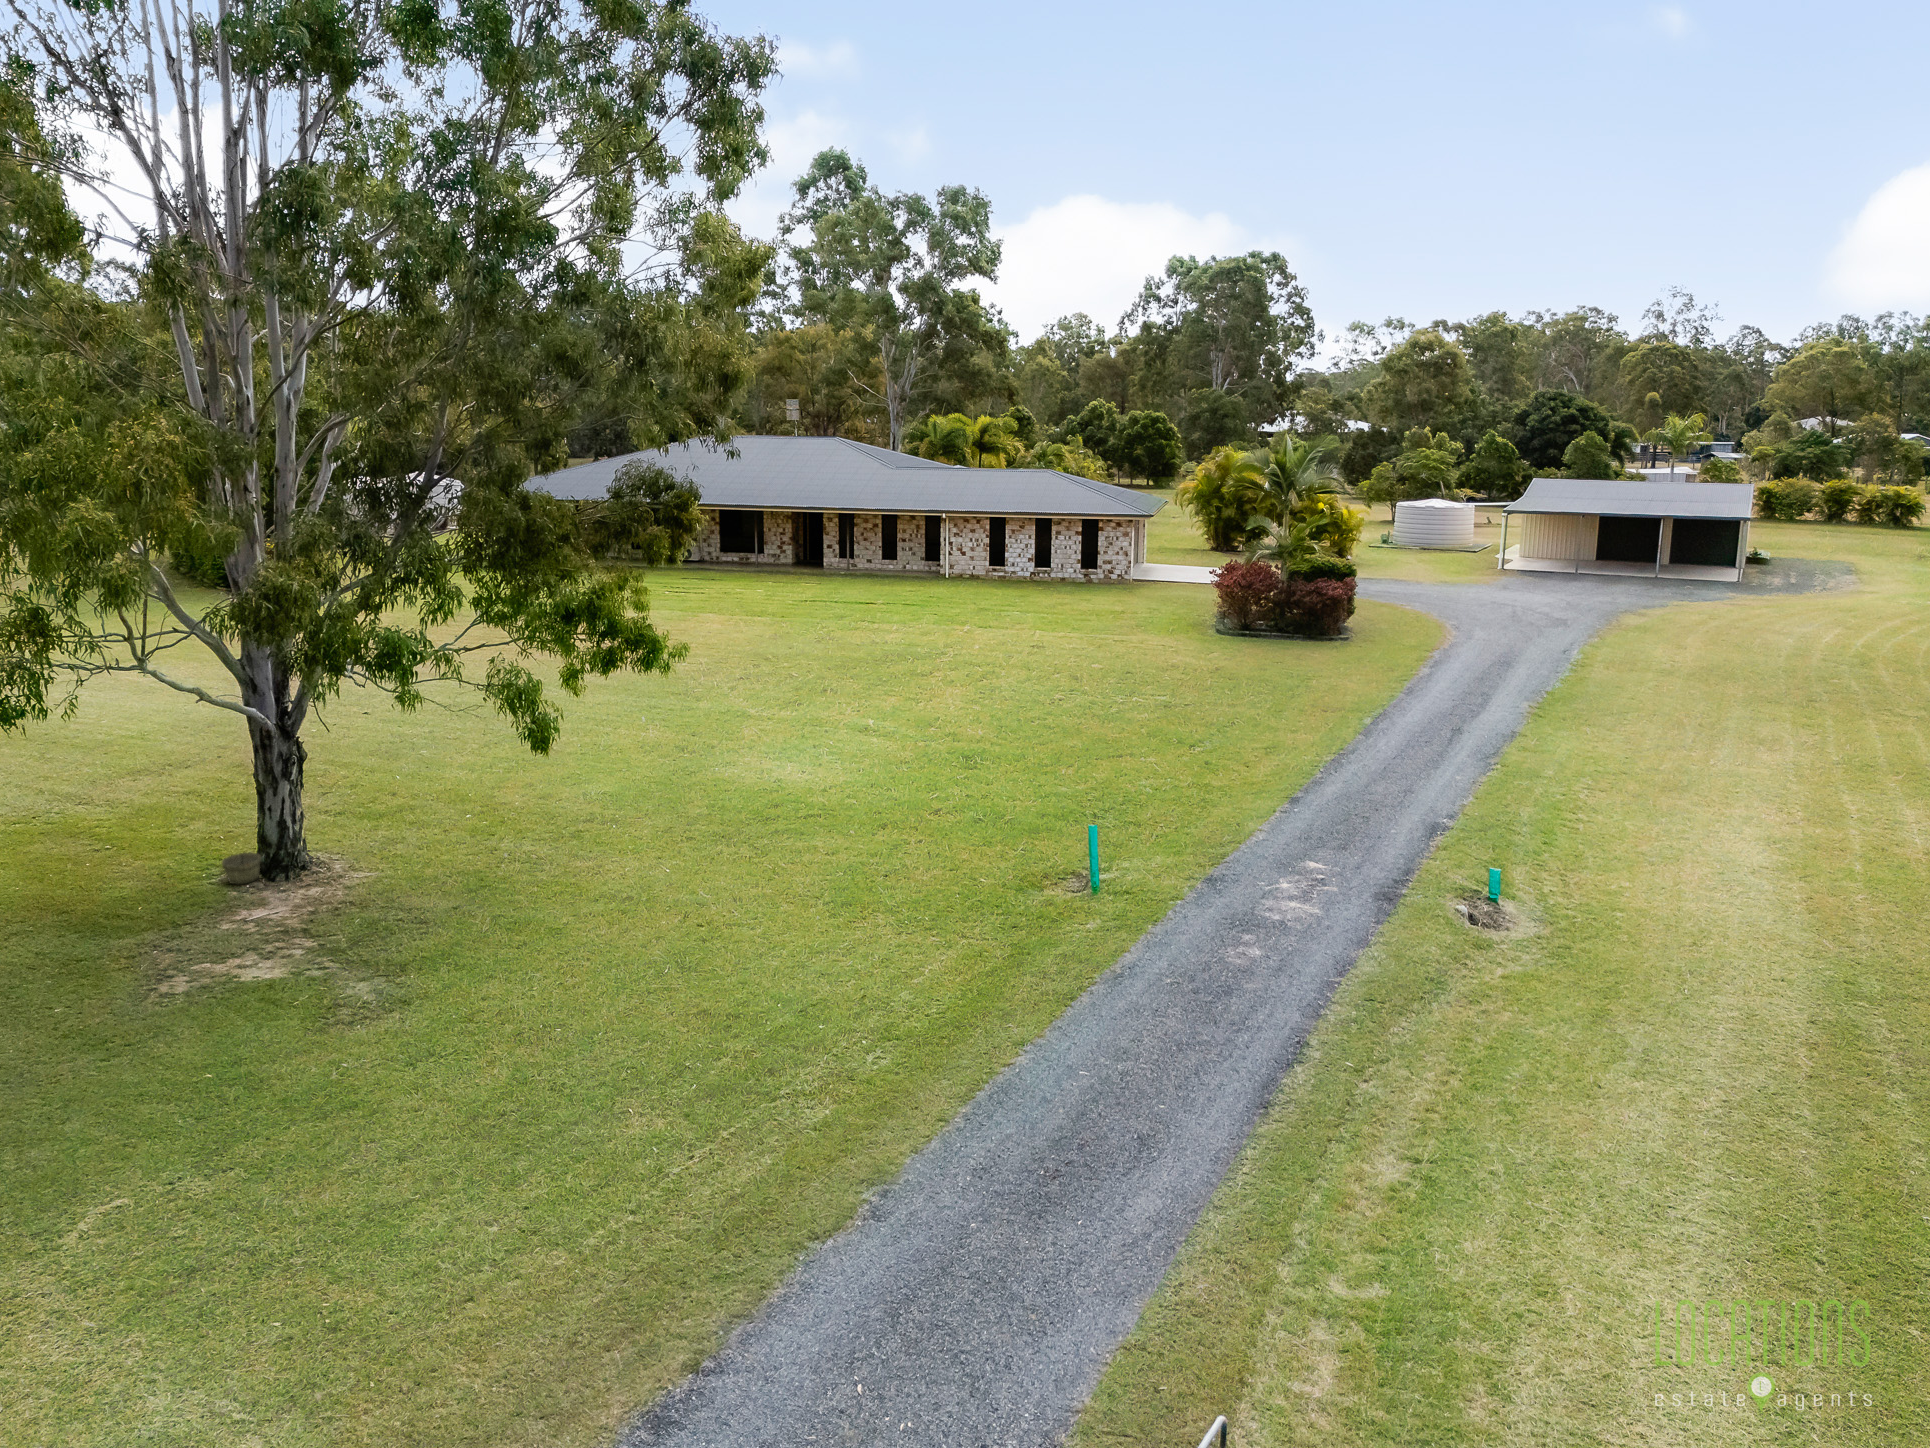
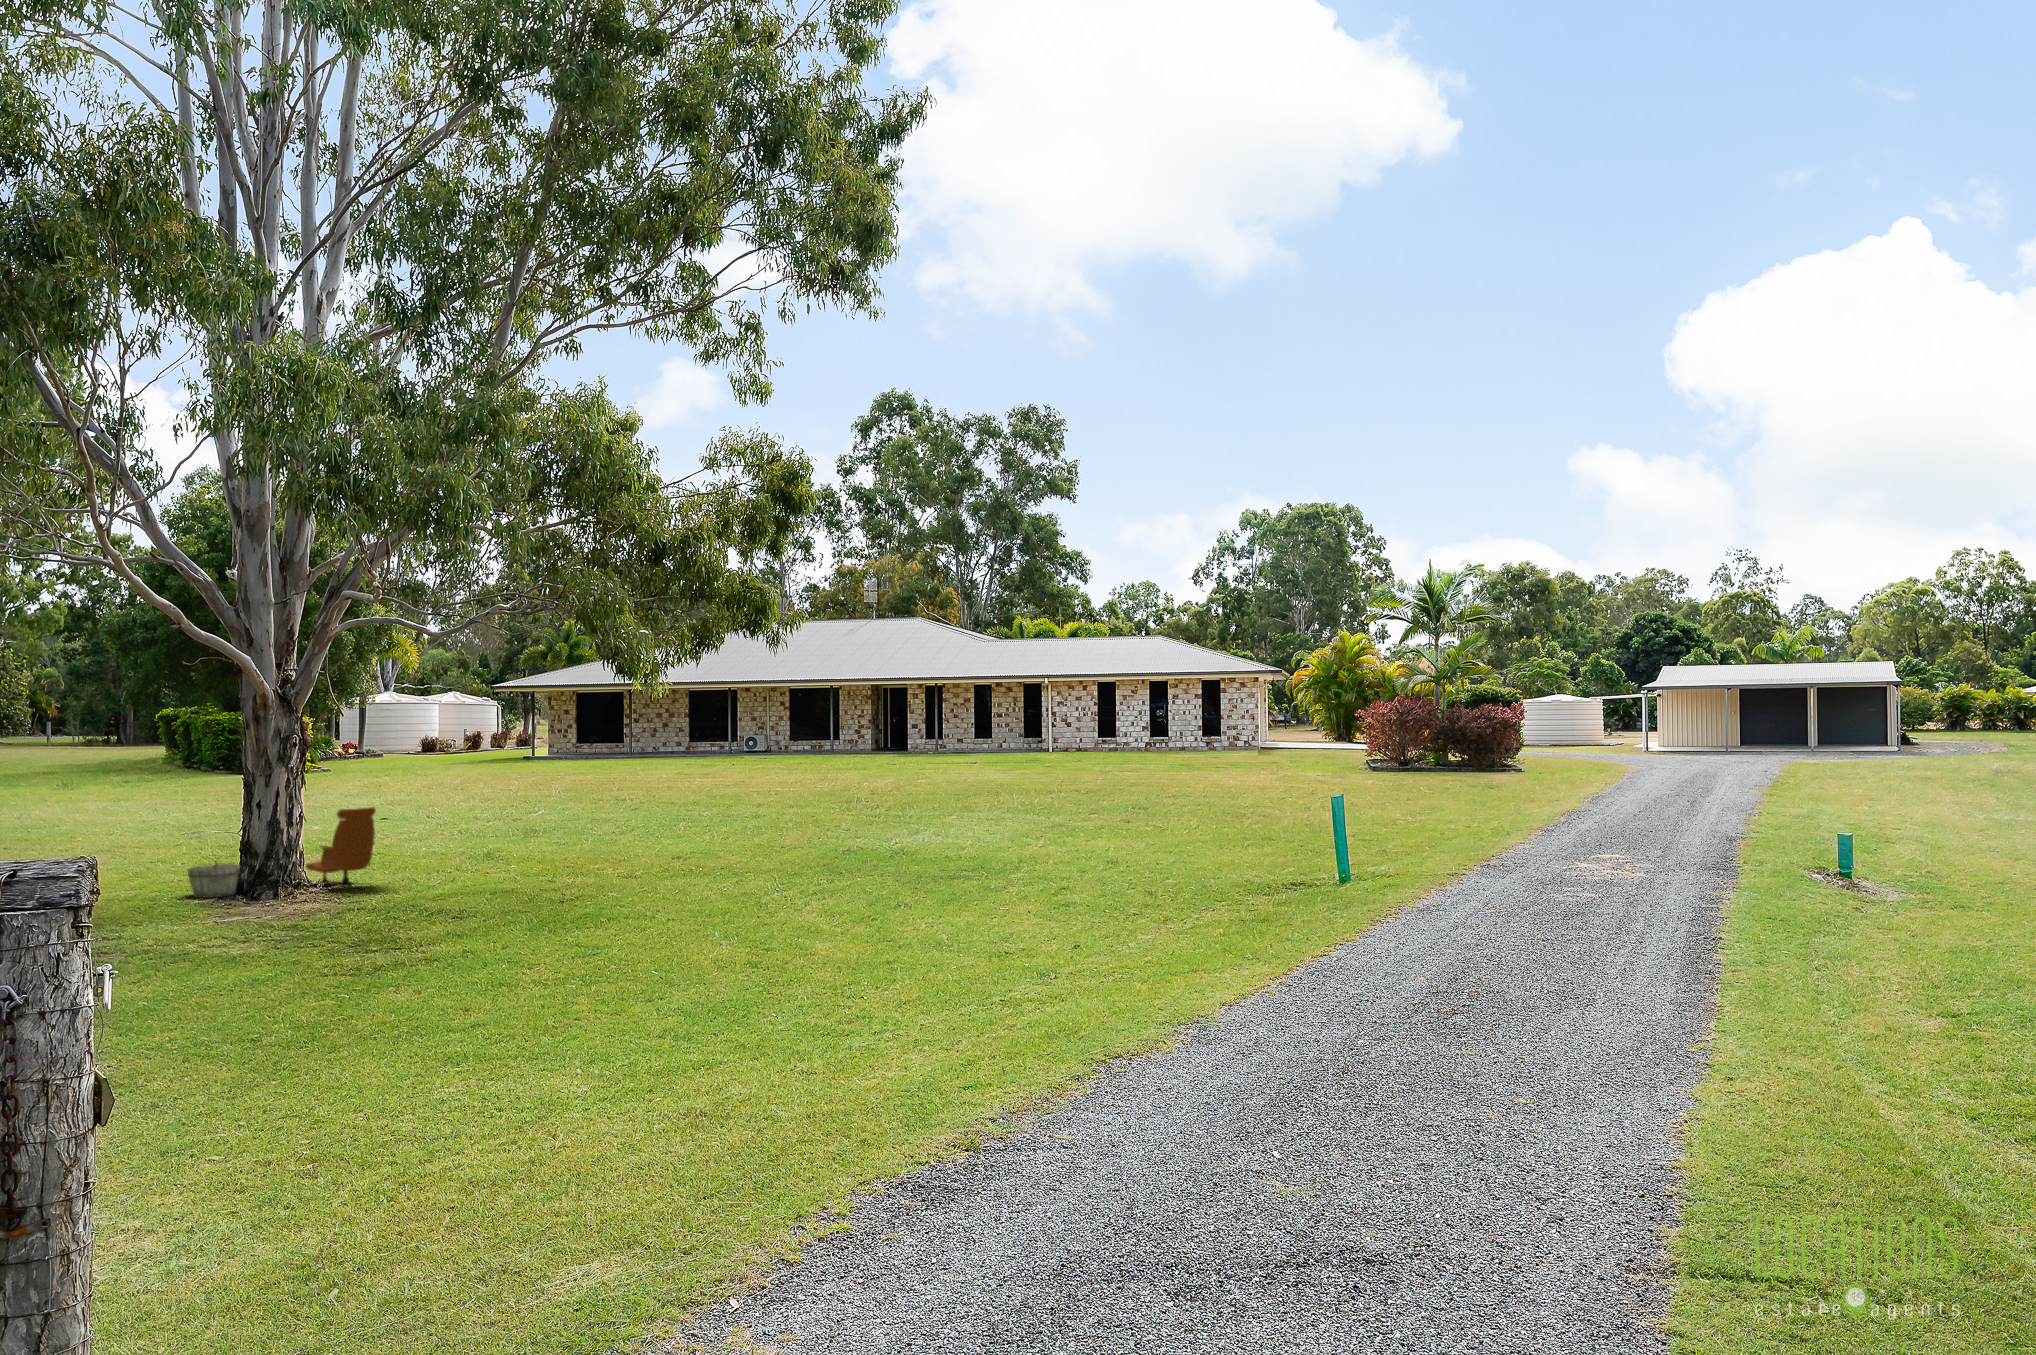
lounge chair: none [310,817,361,879] -> present [306,807,376,890]

